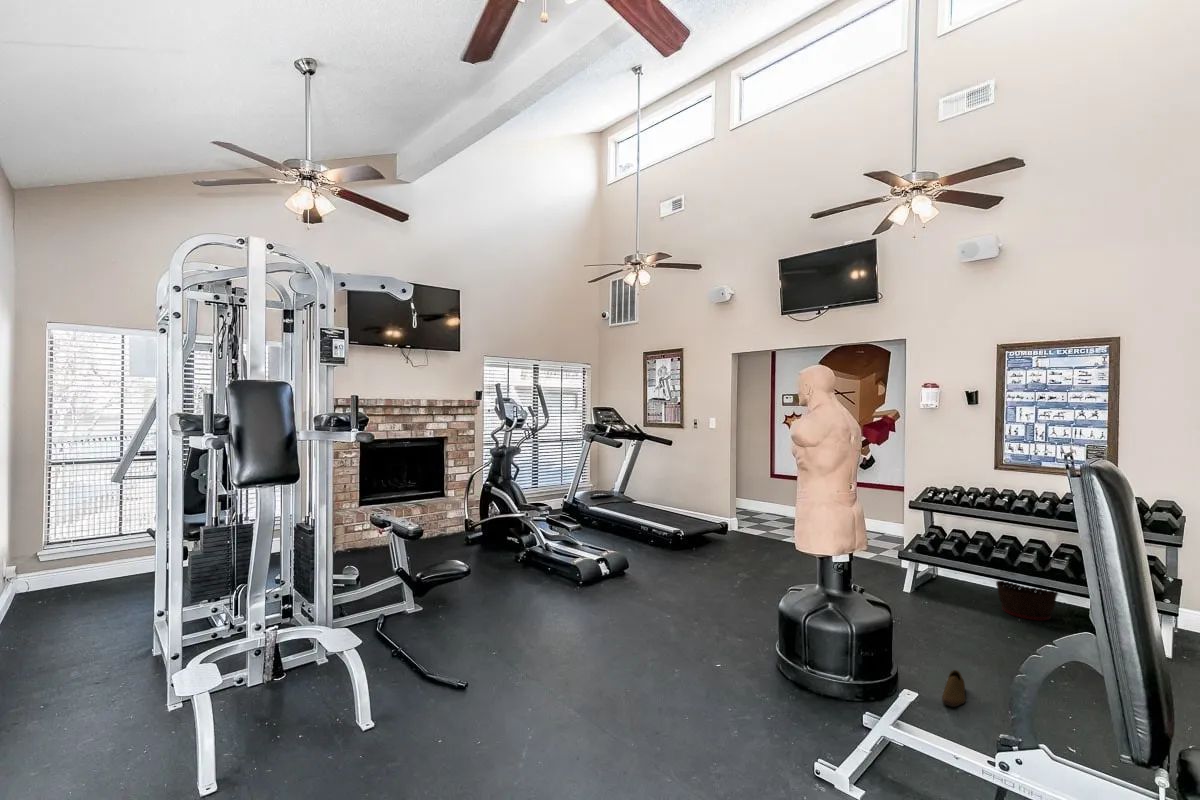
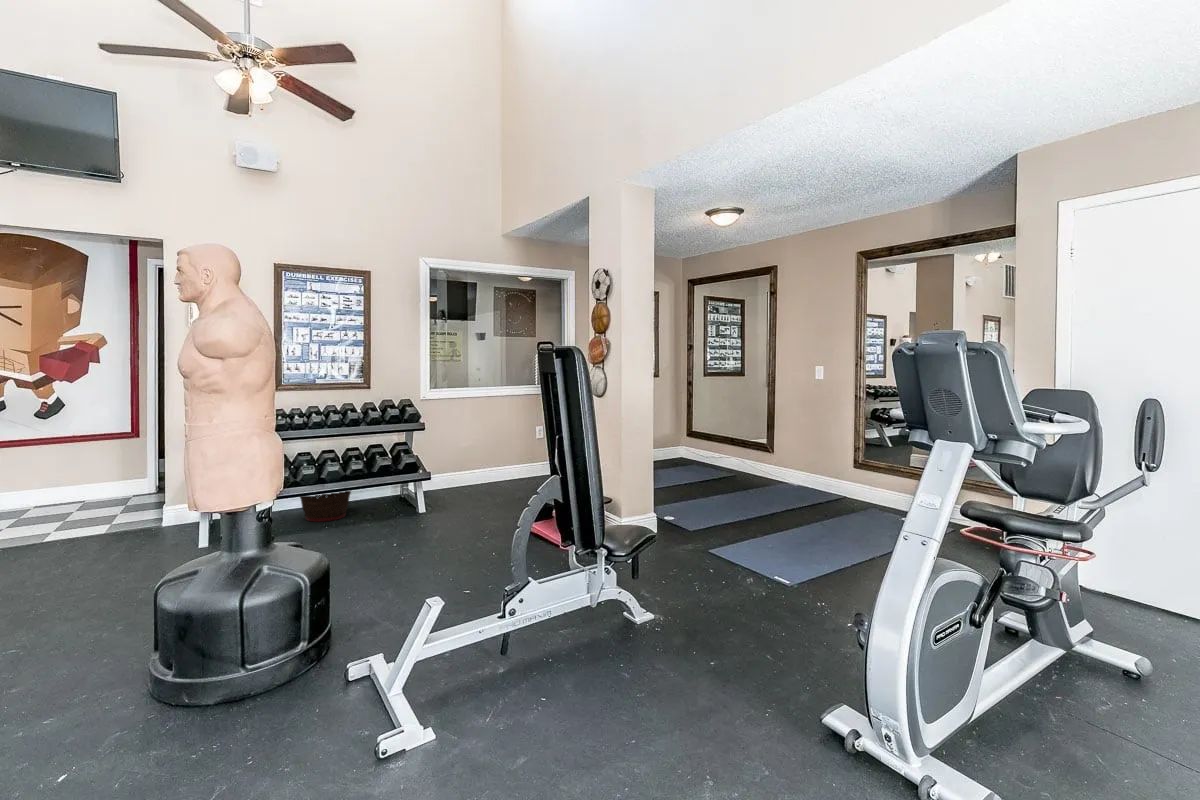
shoe: present [942,670,966,707] -> none [366,565,395,595]

